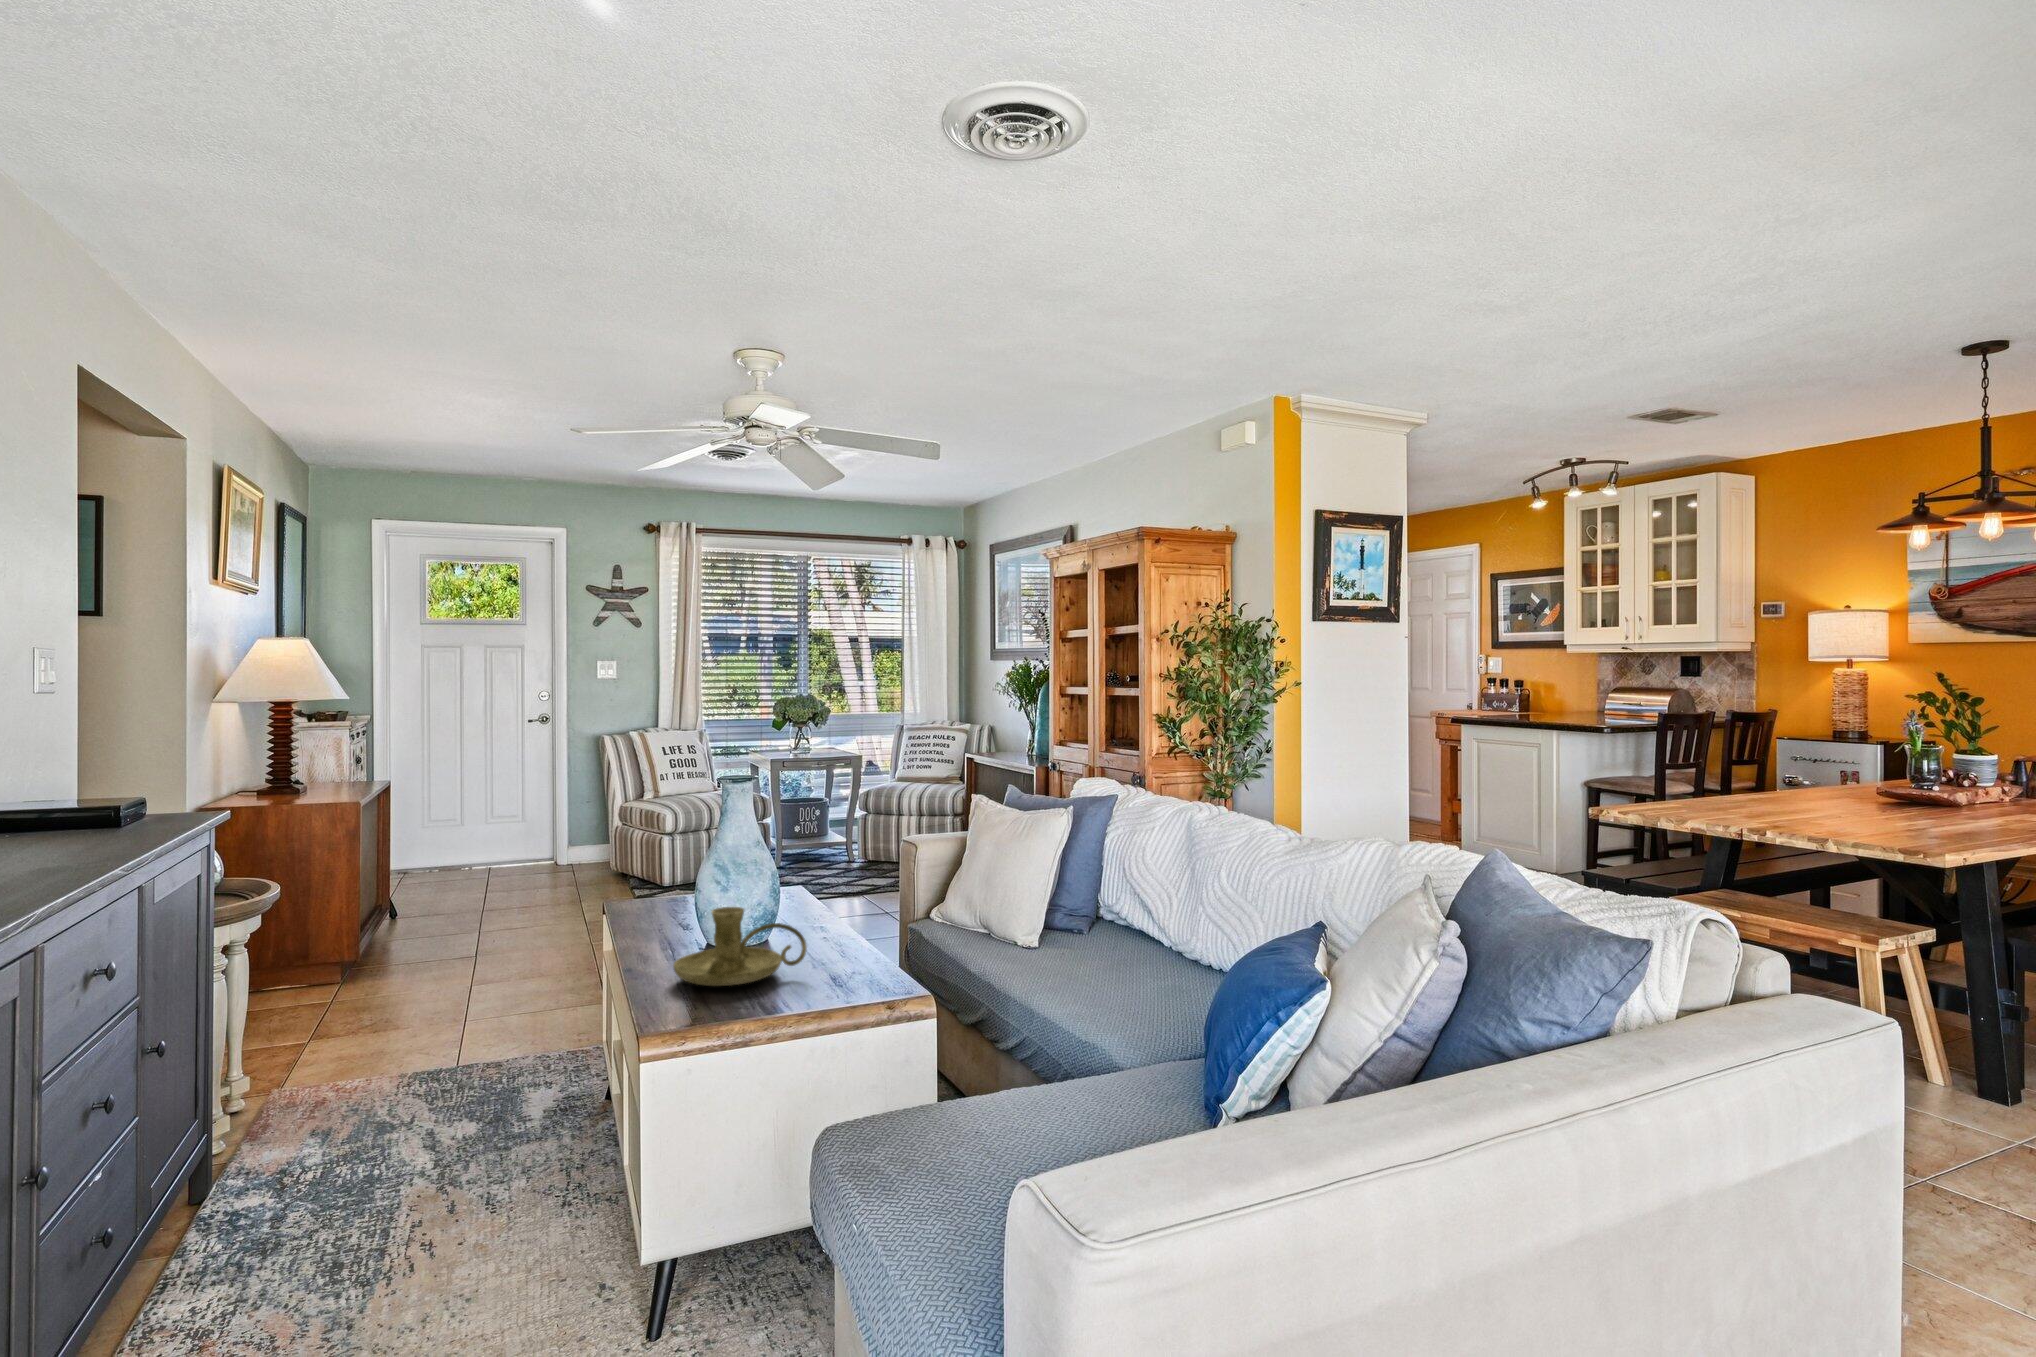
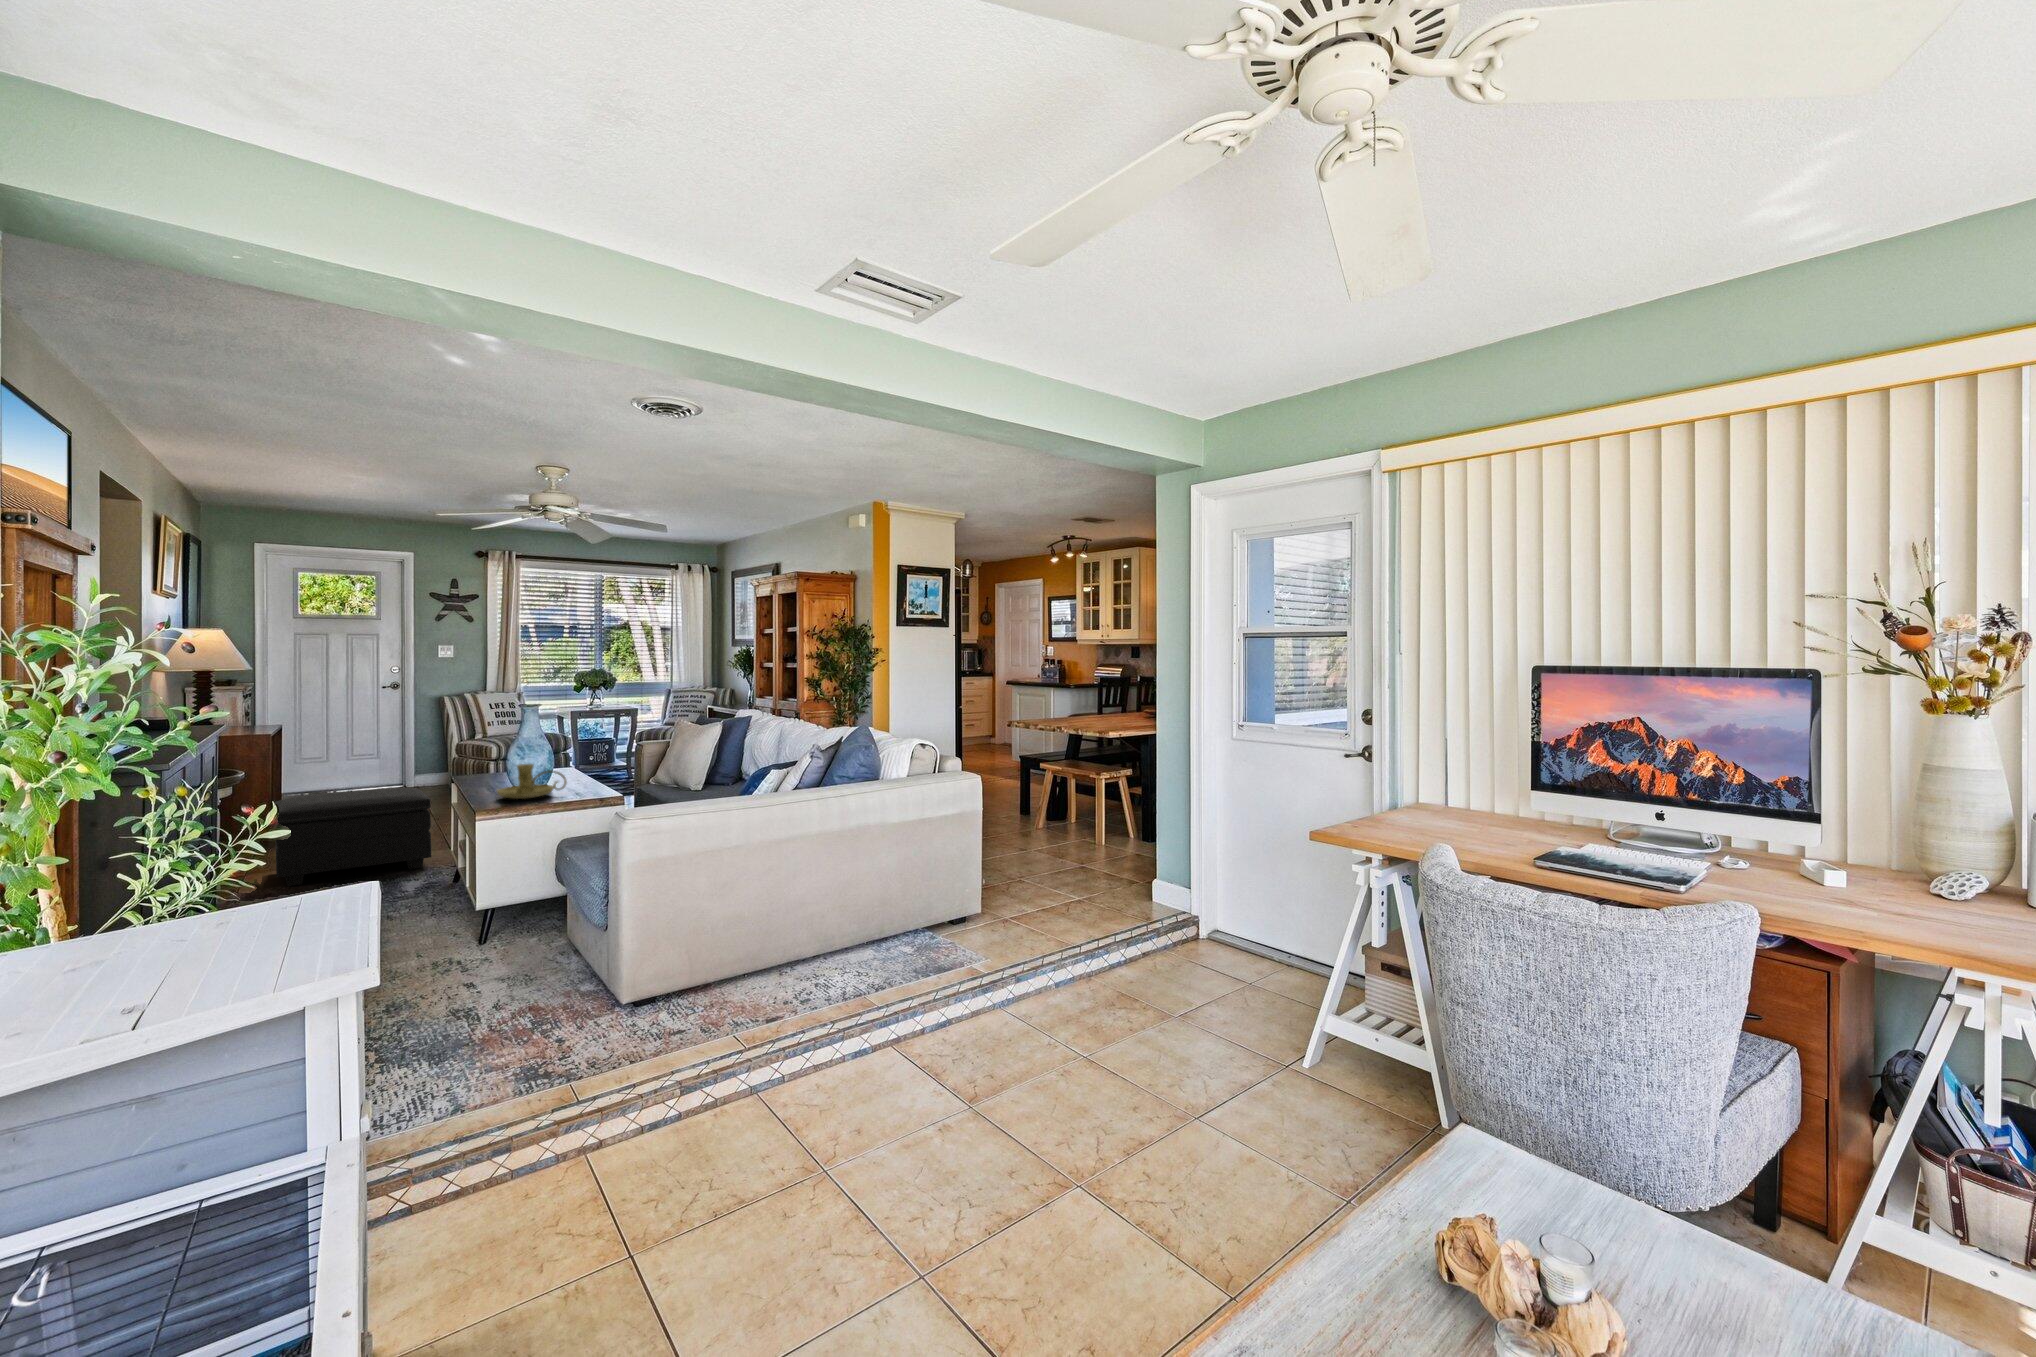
footstool: none [323,905,568,1087] -> present [275,788,431,886]

